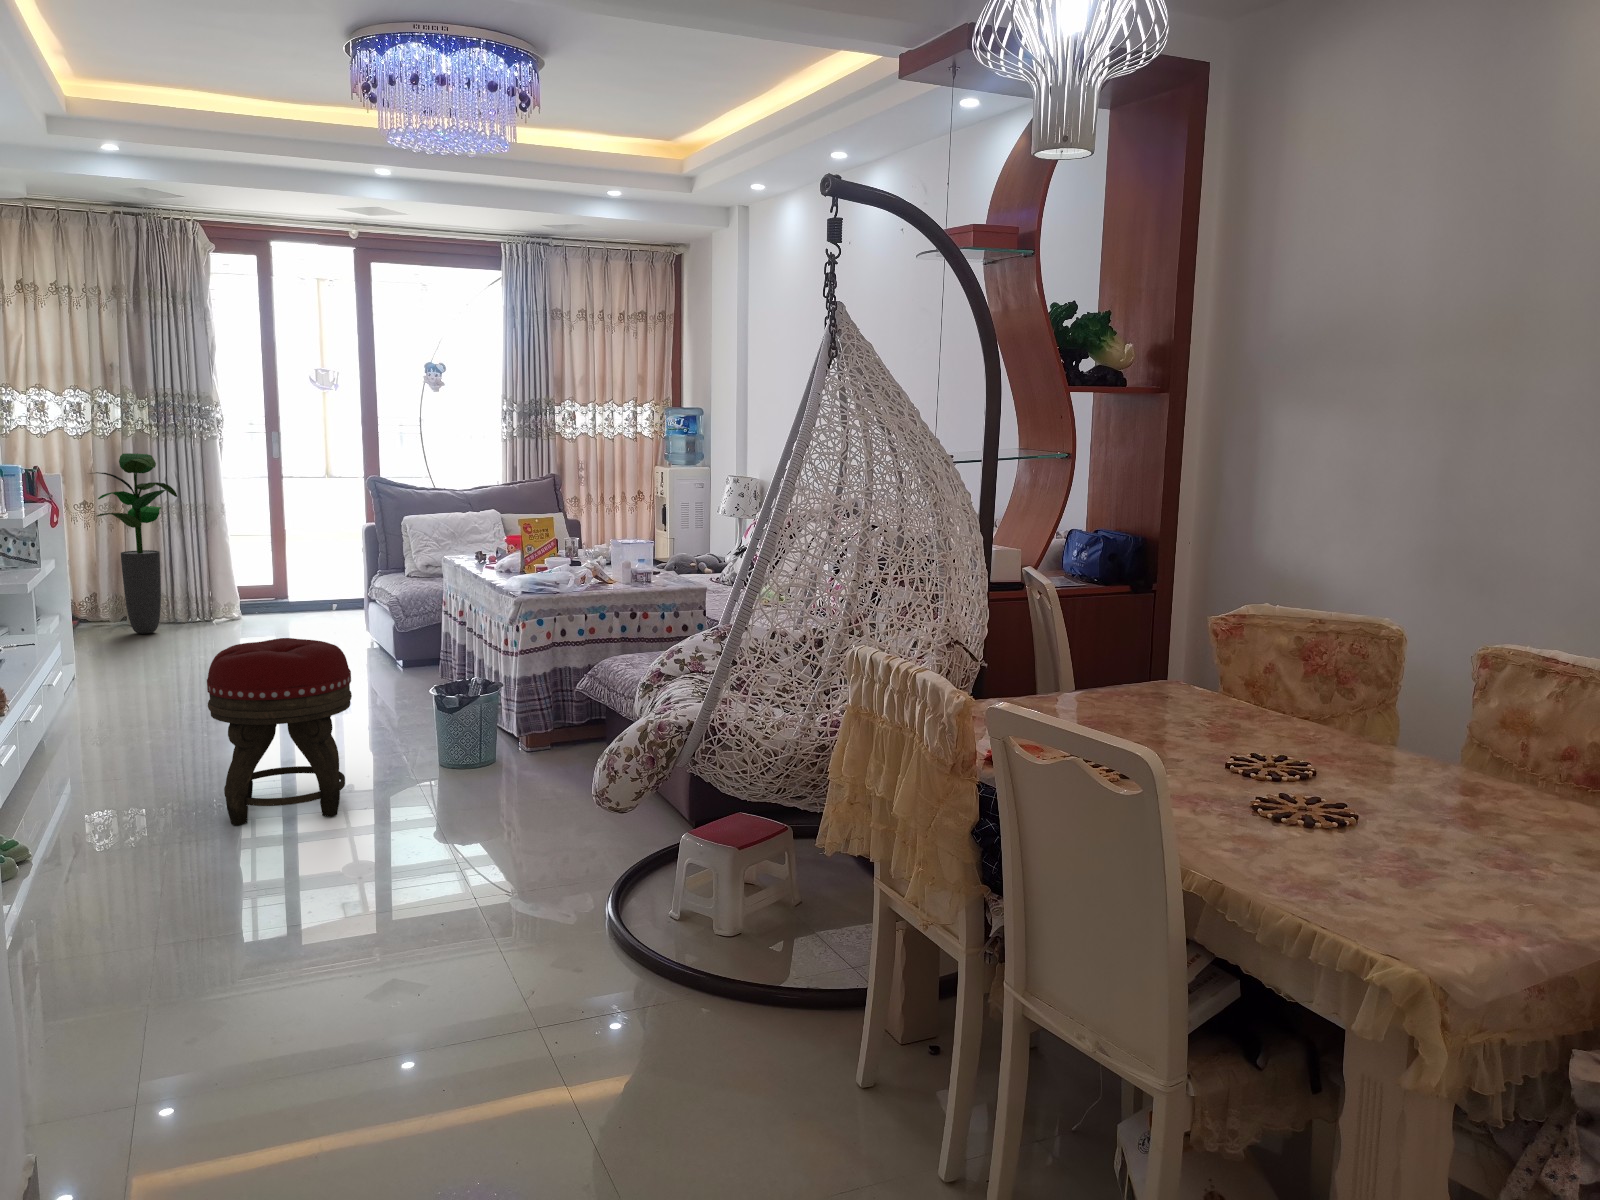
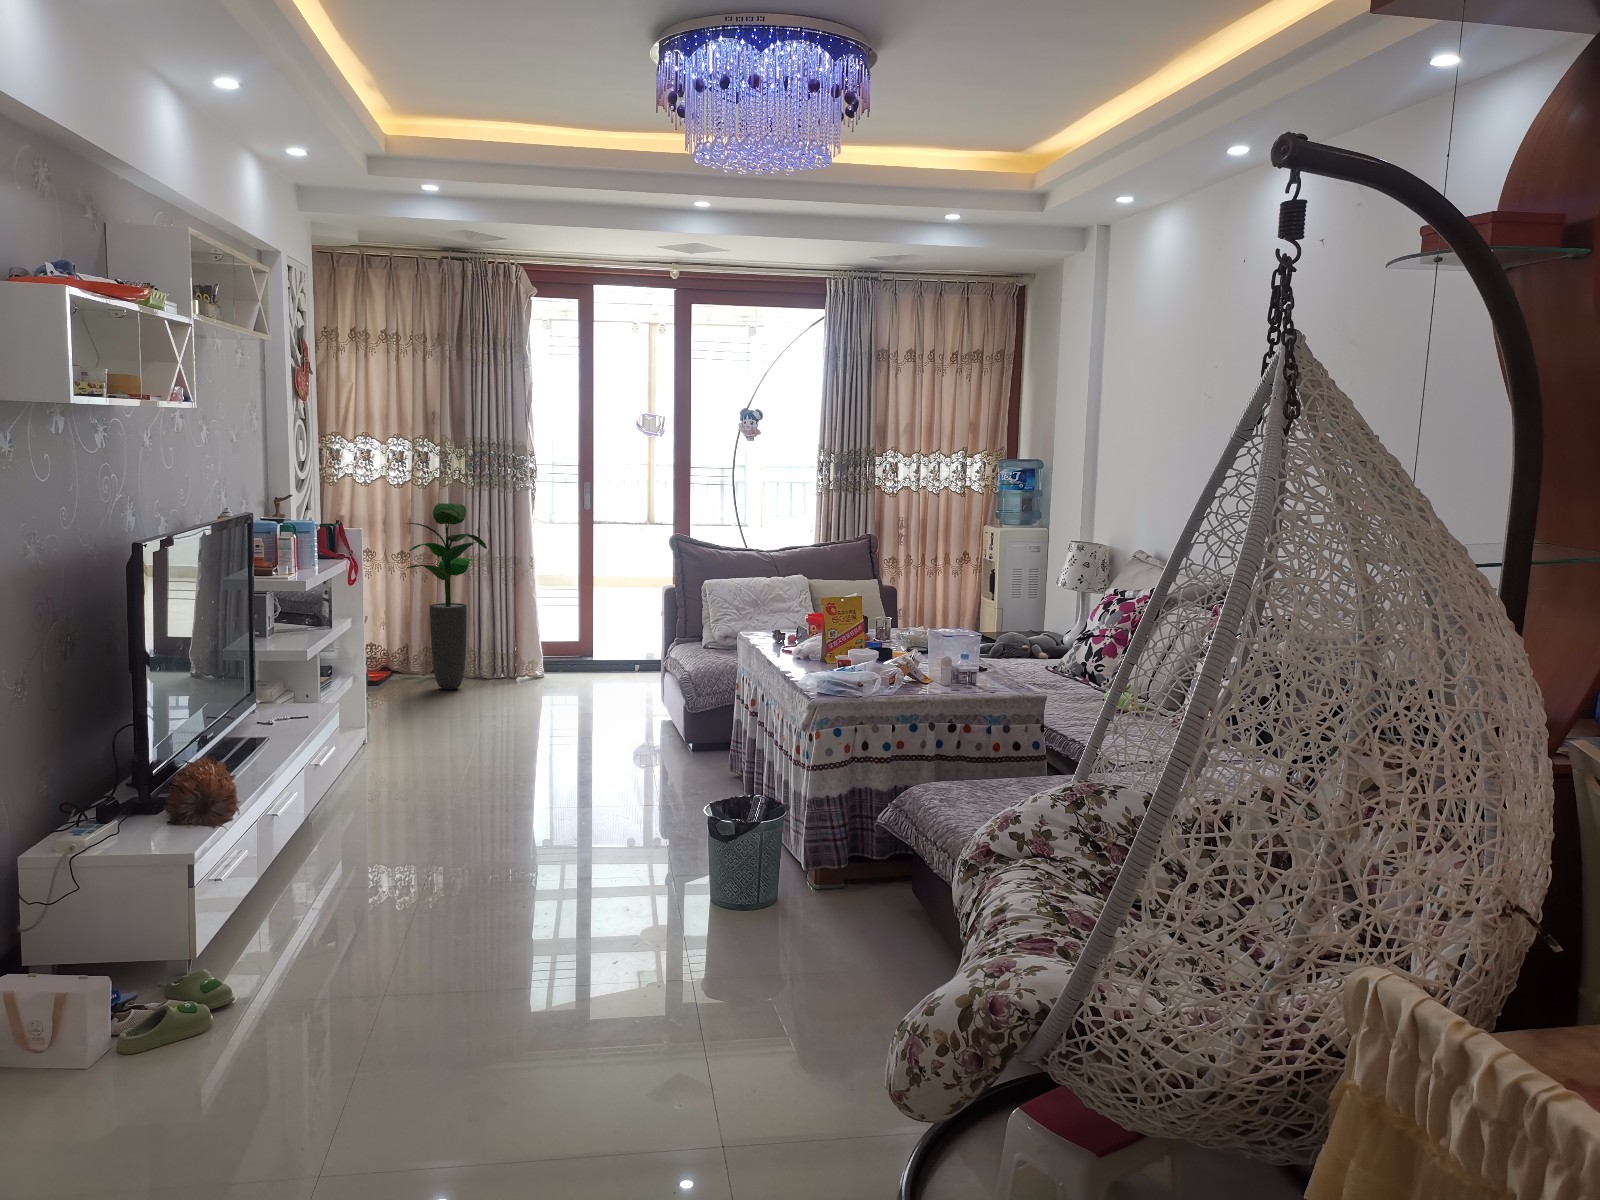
footstool: present [207,638,352,826] -> none [441,745,606,976]

